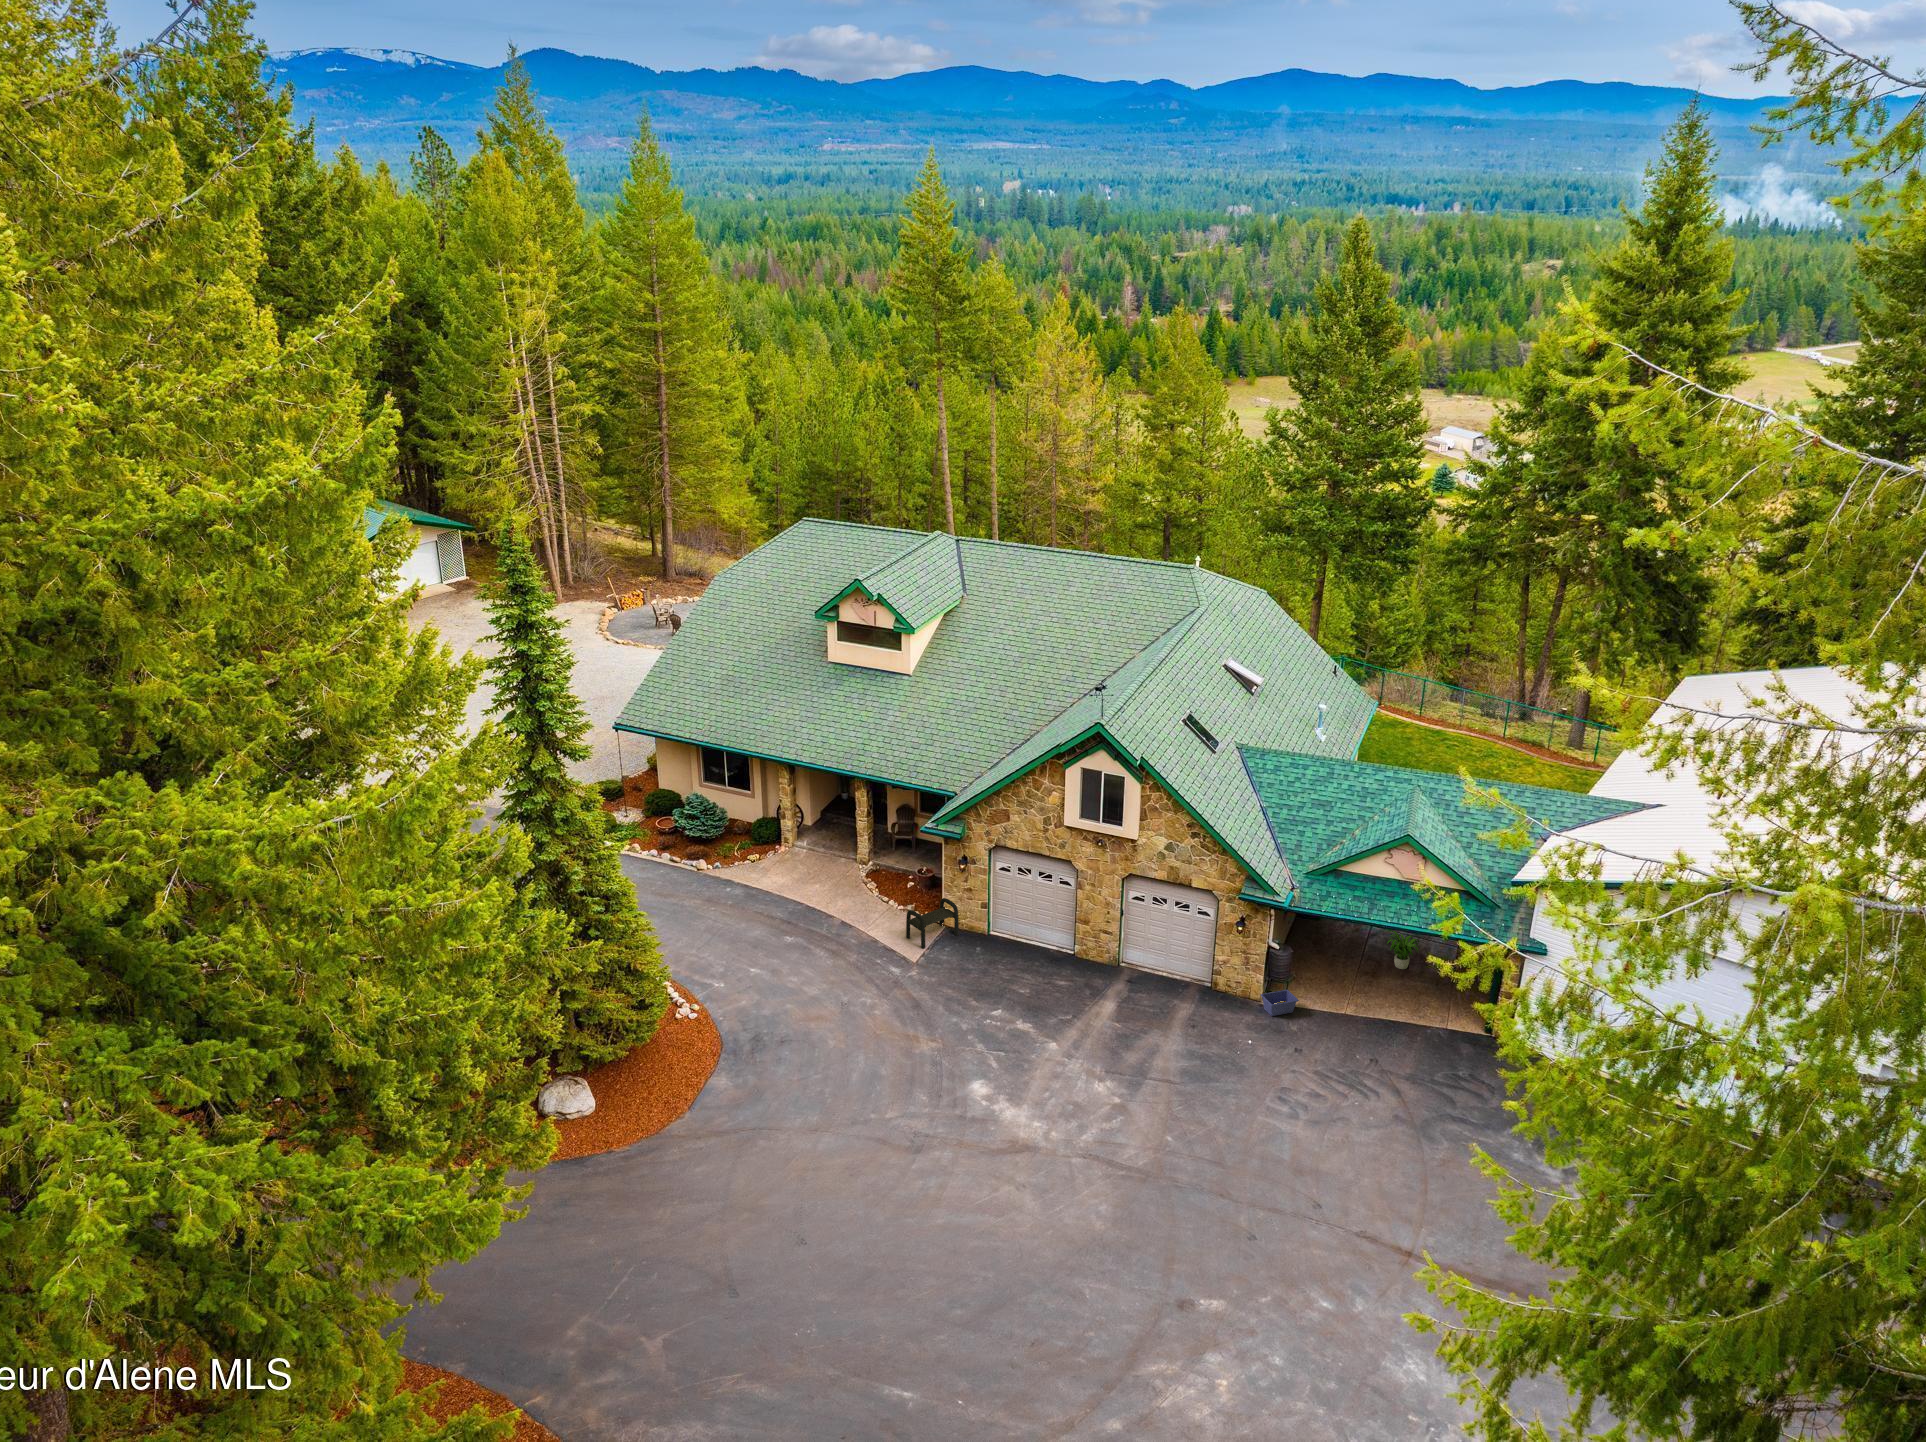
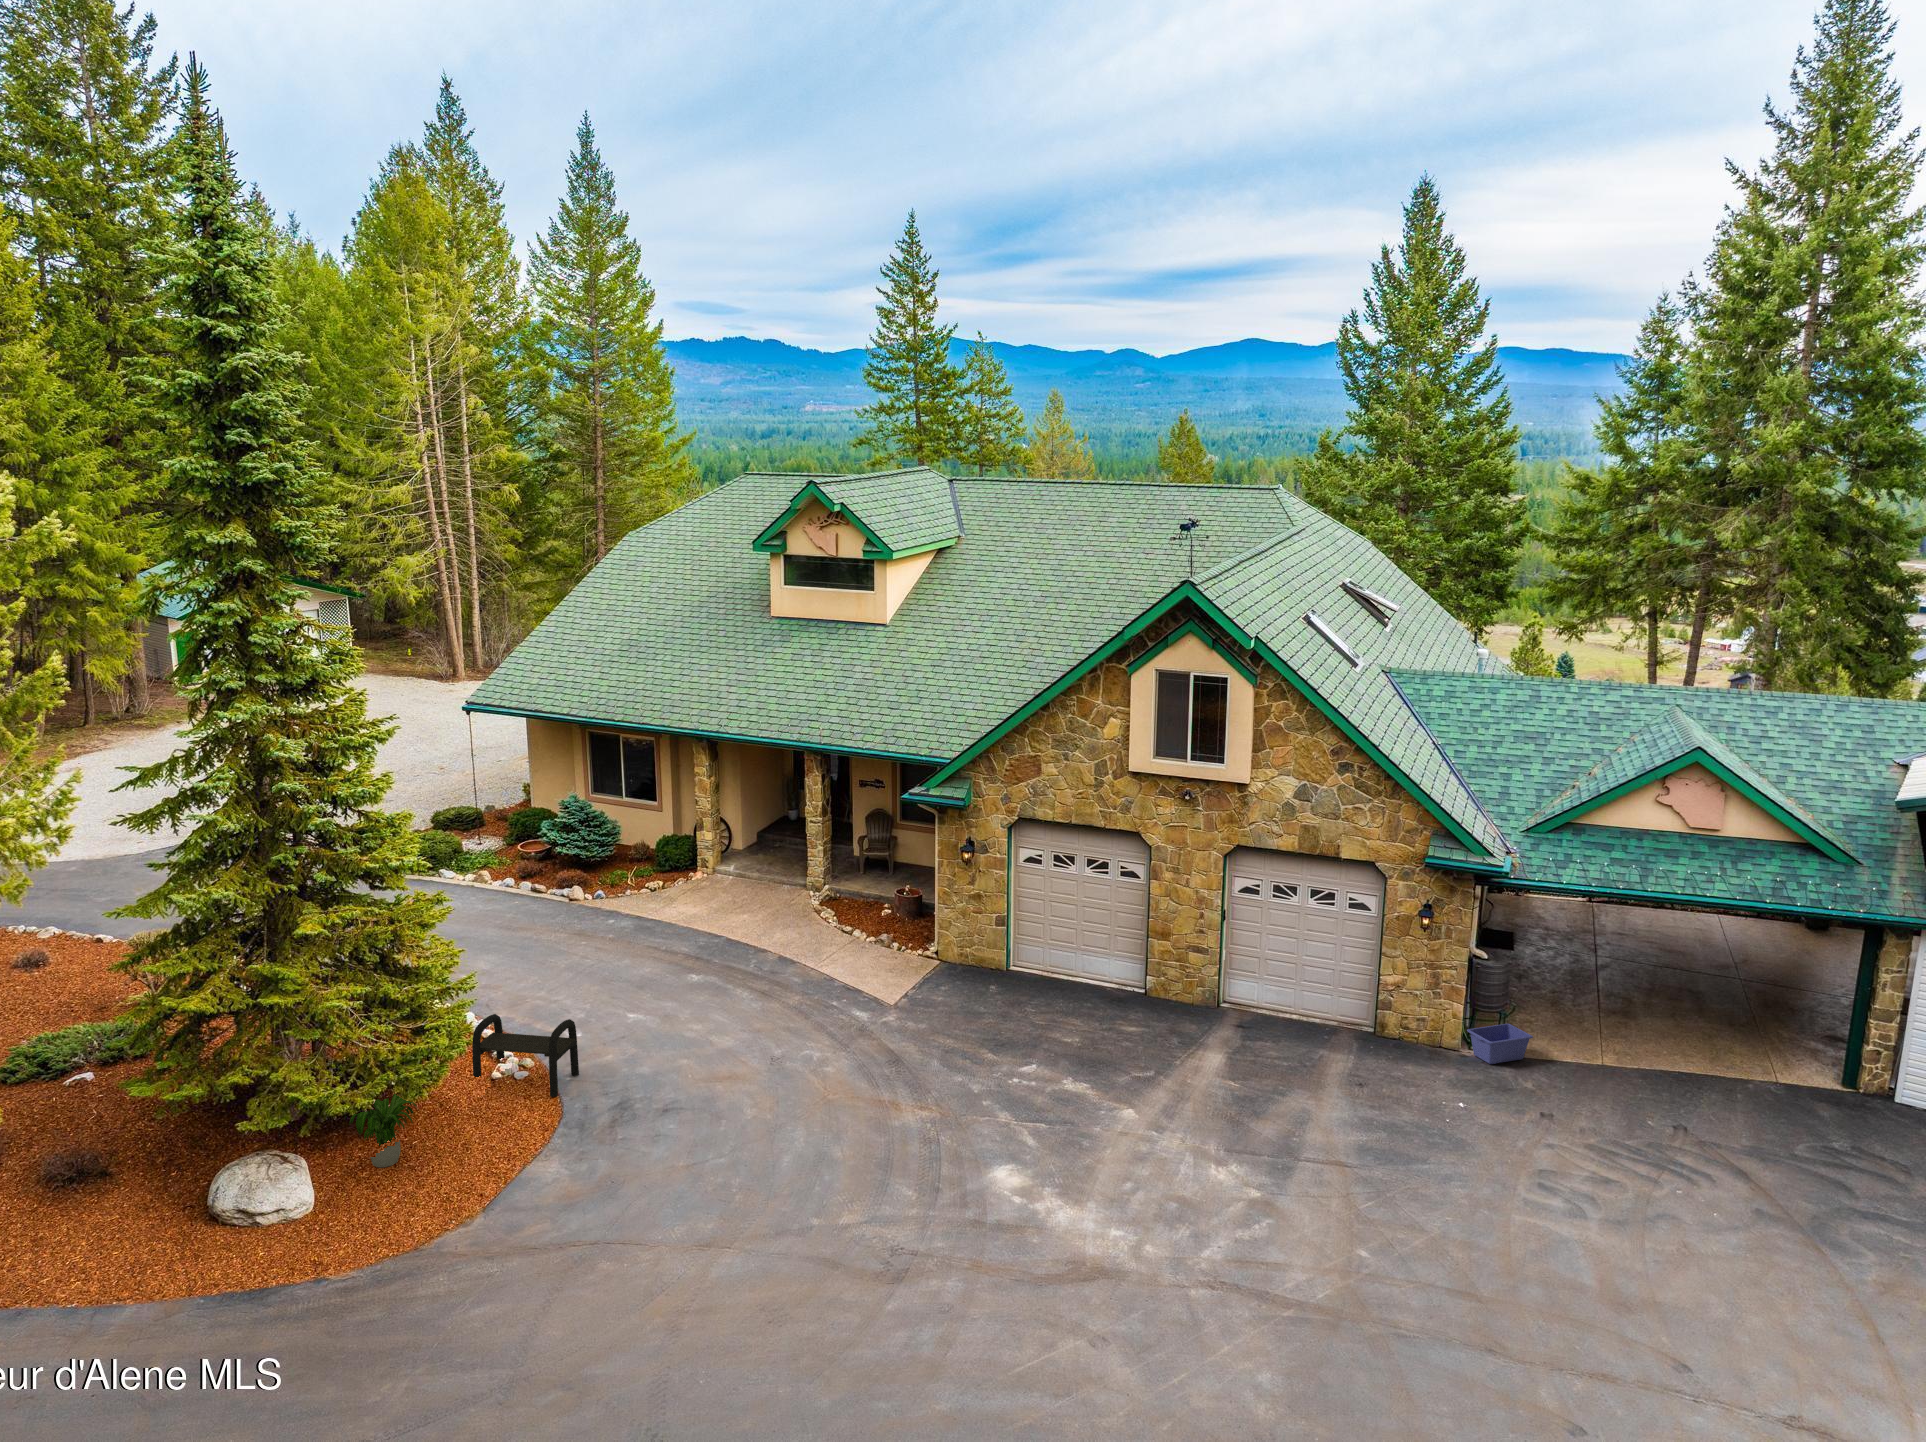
bench: present [906,898,959,948] -> present [472,1014,579,1097]
potted plant: present [1387,931,1419,969] -> present [349,1094,417,1167]

